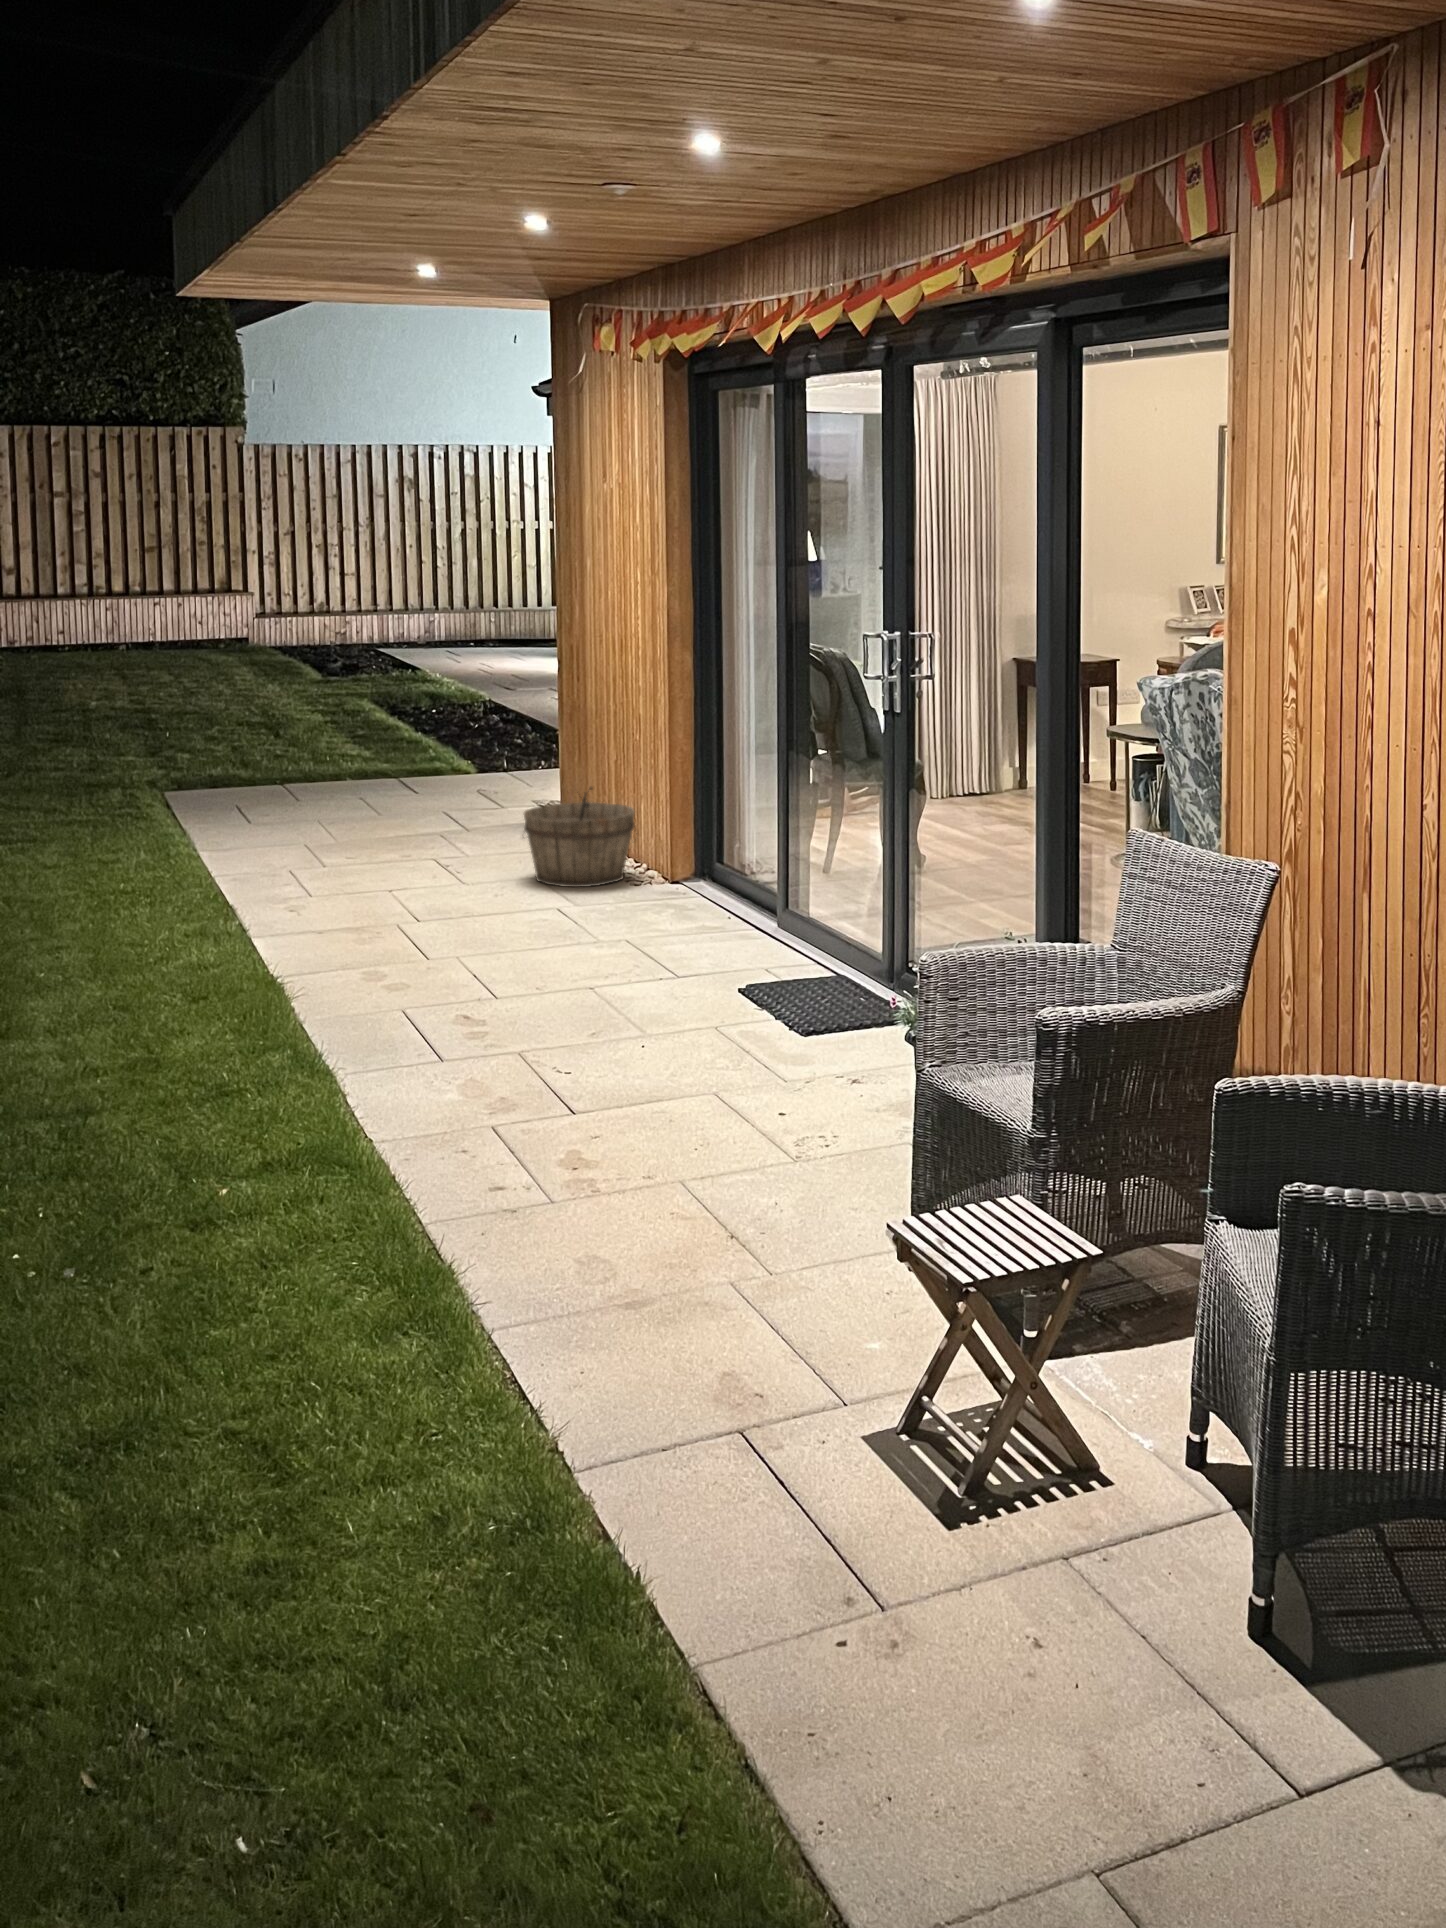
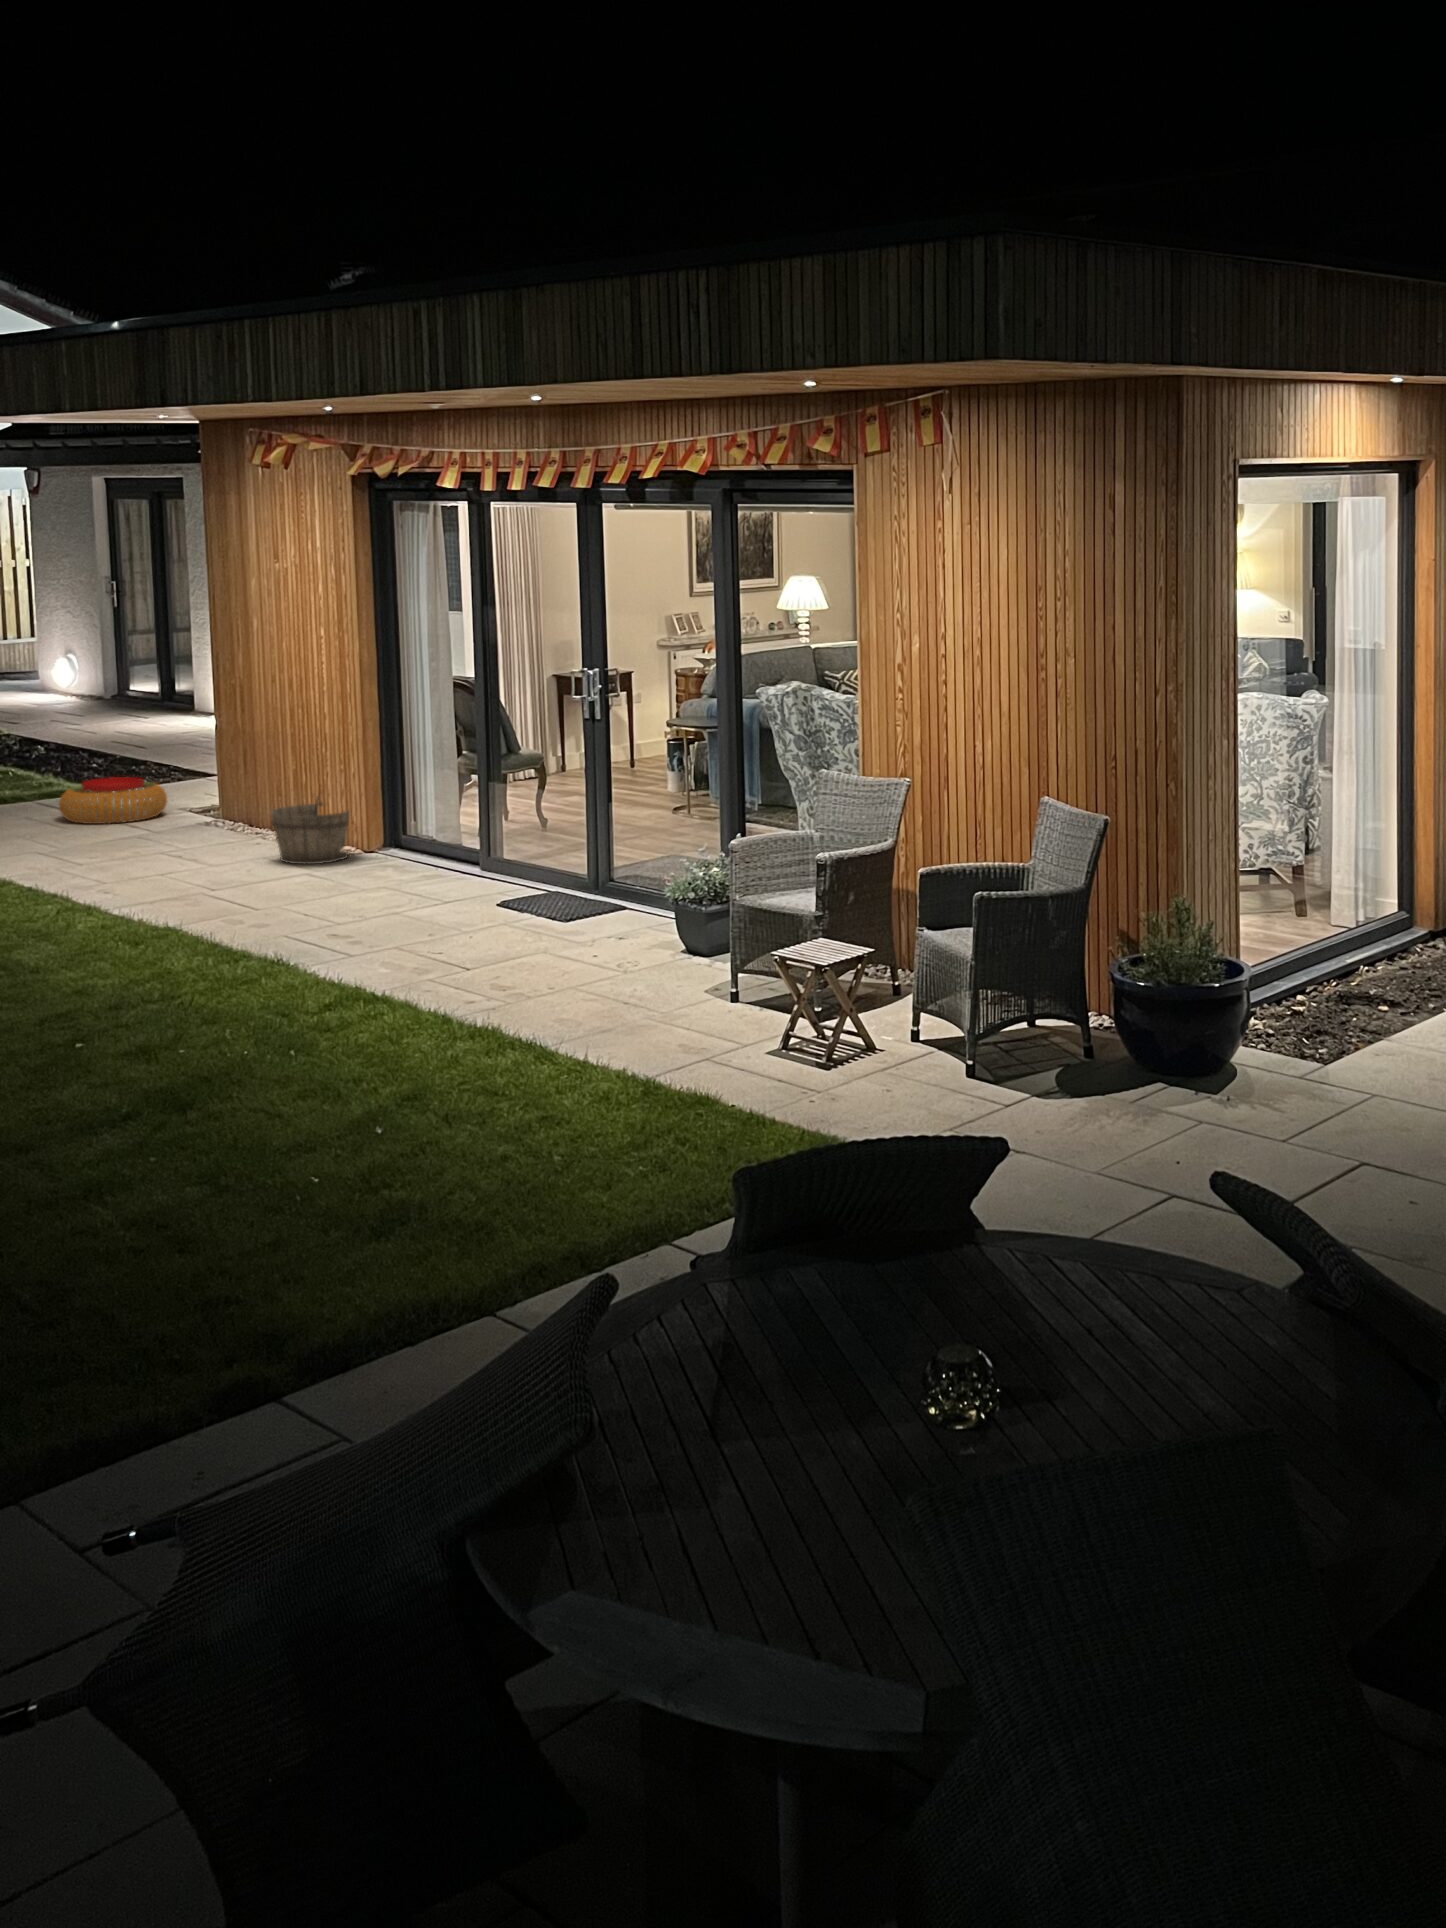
pouf: none [369,749,497,806] -> present [59,777,167,824]

